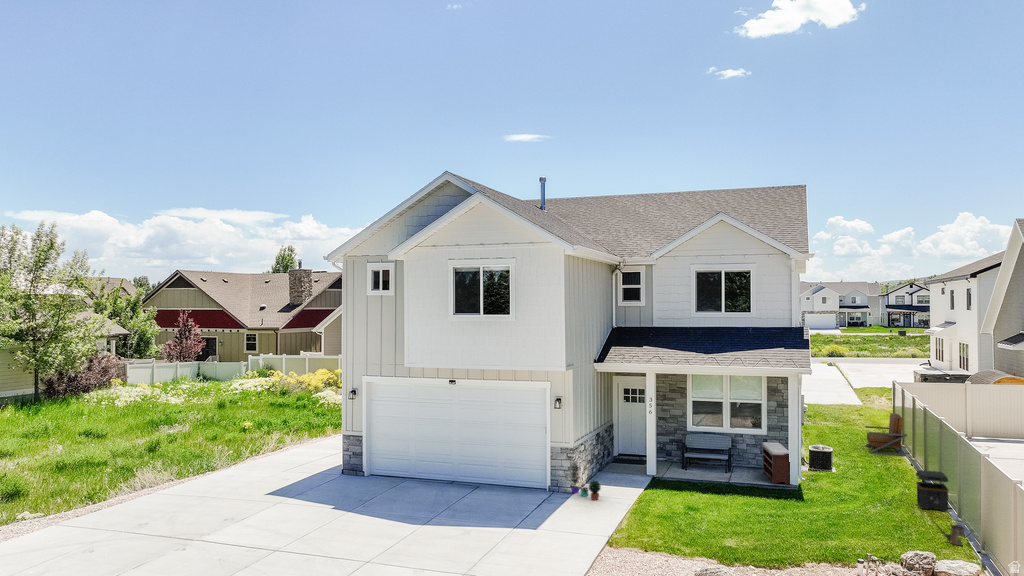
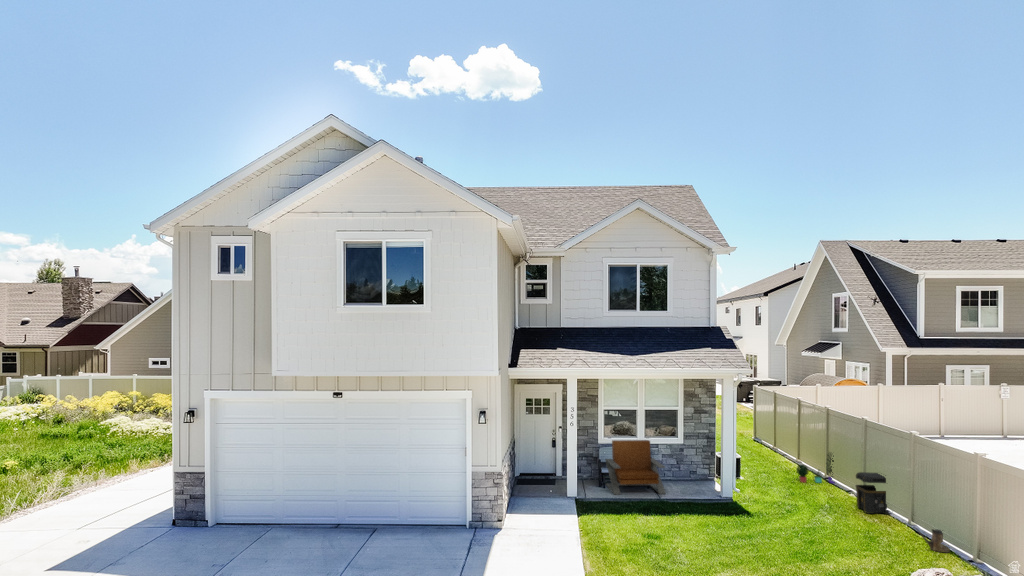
lounge chair: present [865,413,907,456] -> present [605,440,666,495]
bench: present [762,442,791,485] -> none [684,451,726,498]
potted plant: present [570,462,601,500] -> present [797,453,835,483]

